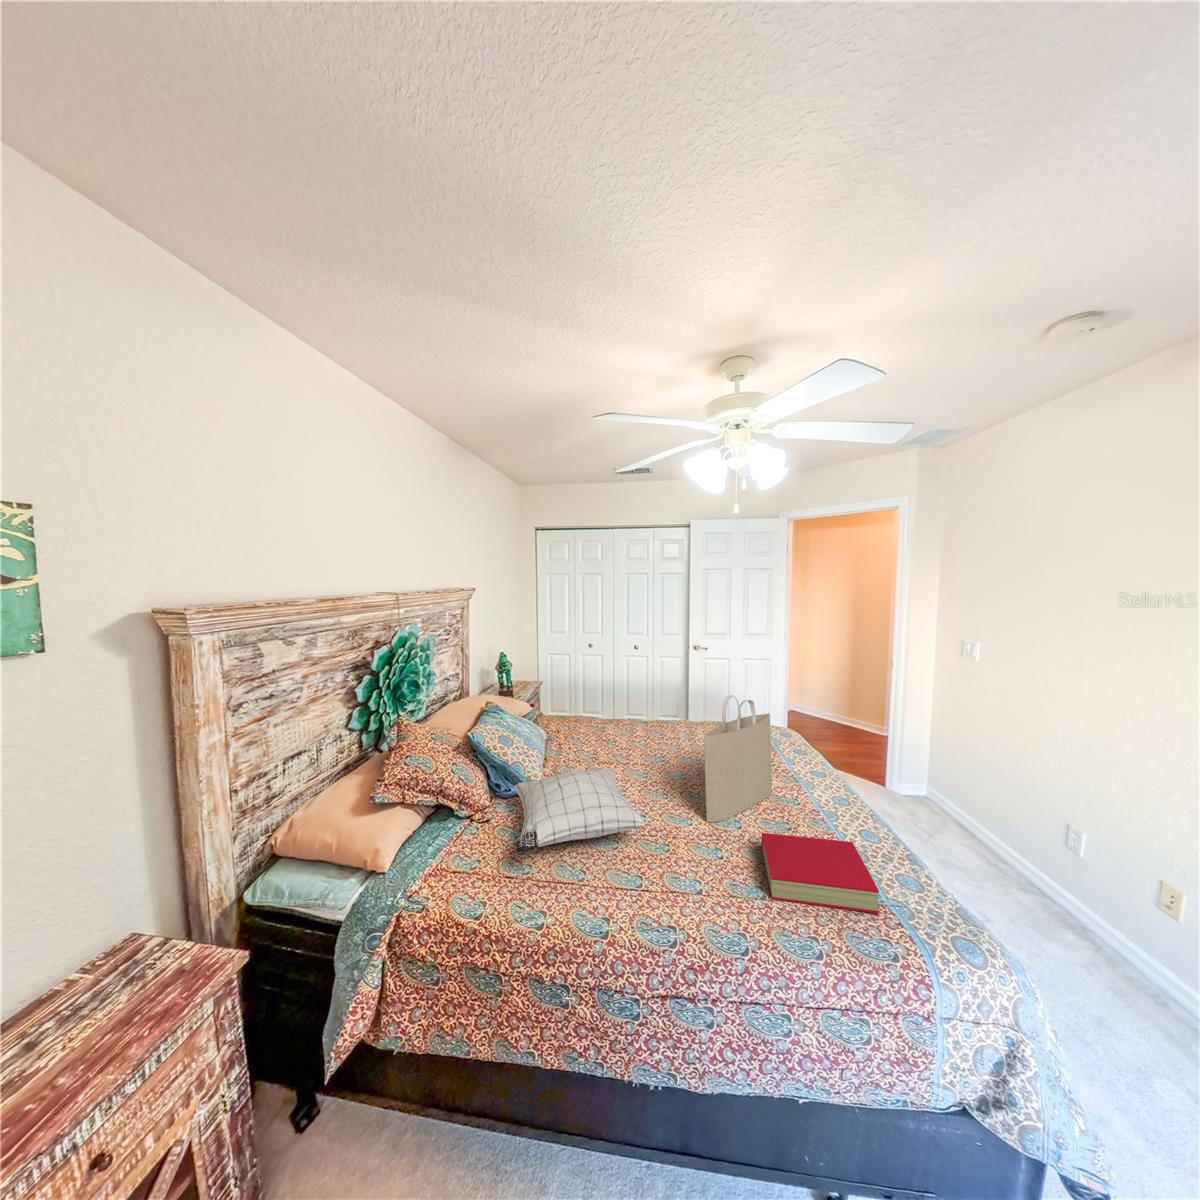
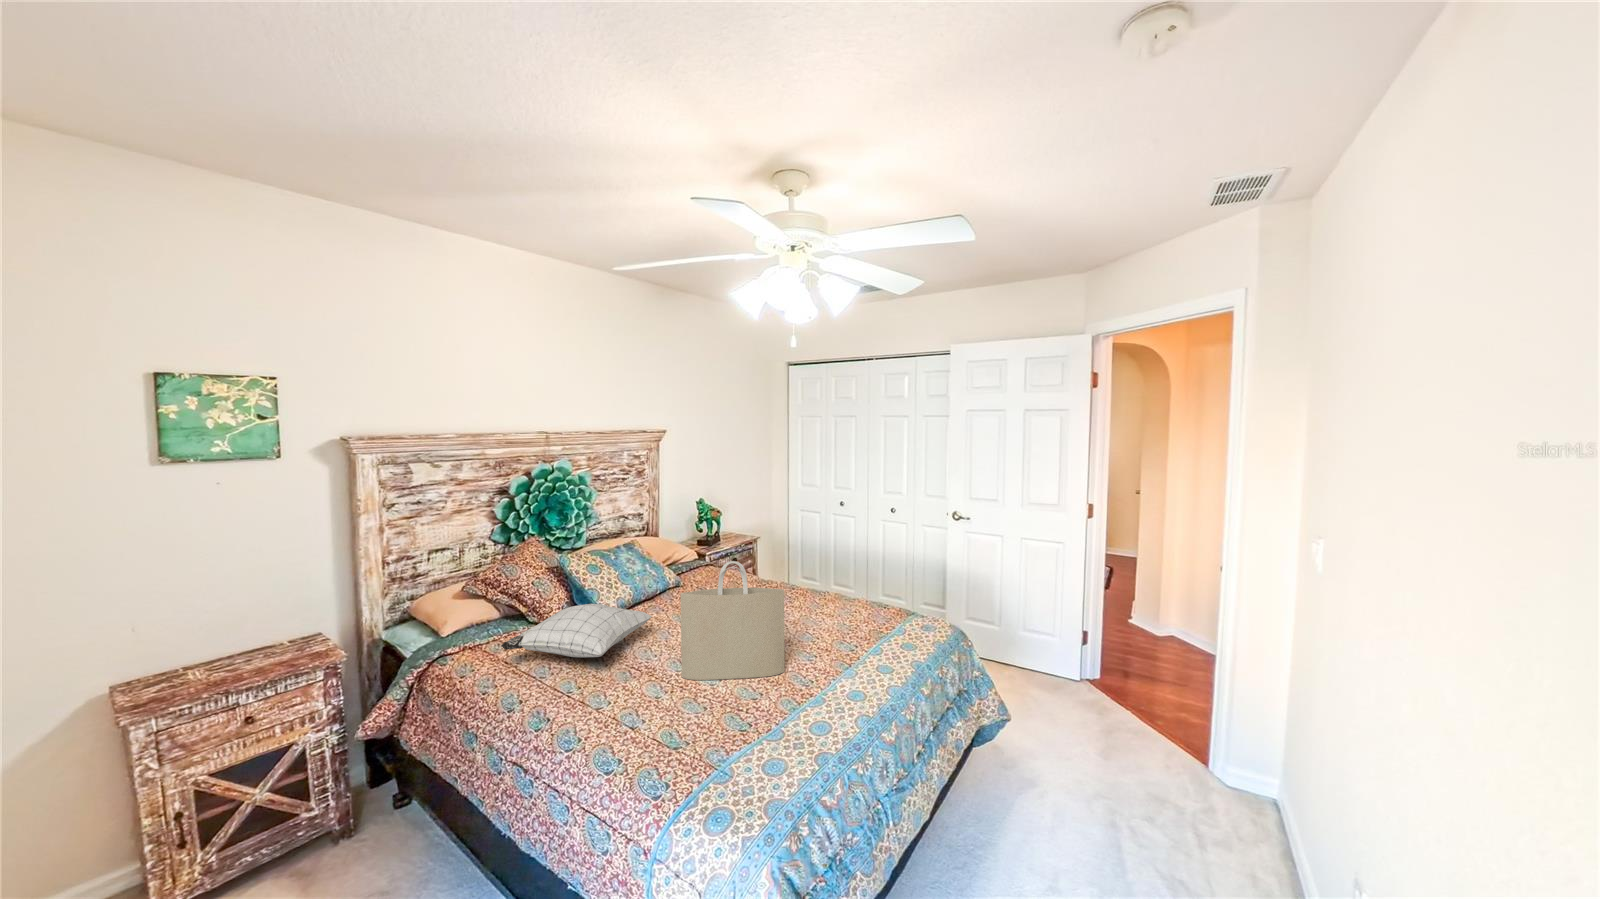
book: present [762,833,879,913] -> none [630,691,738,772]

